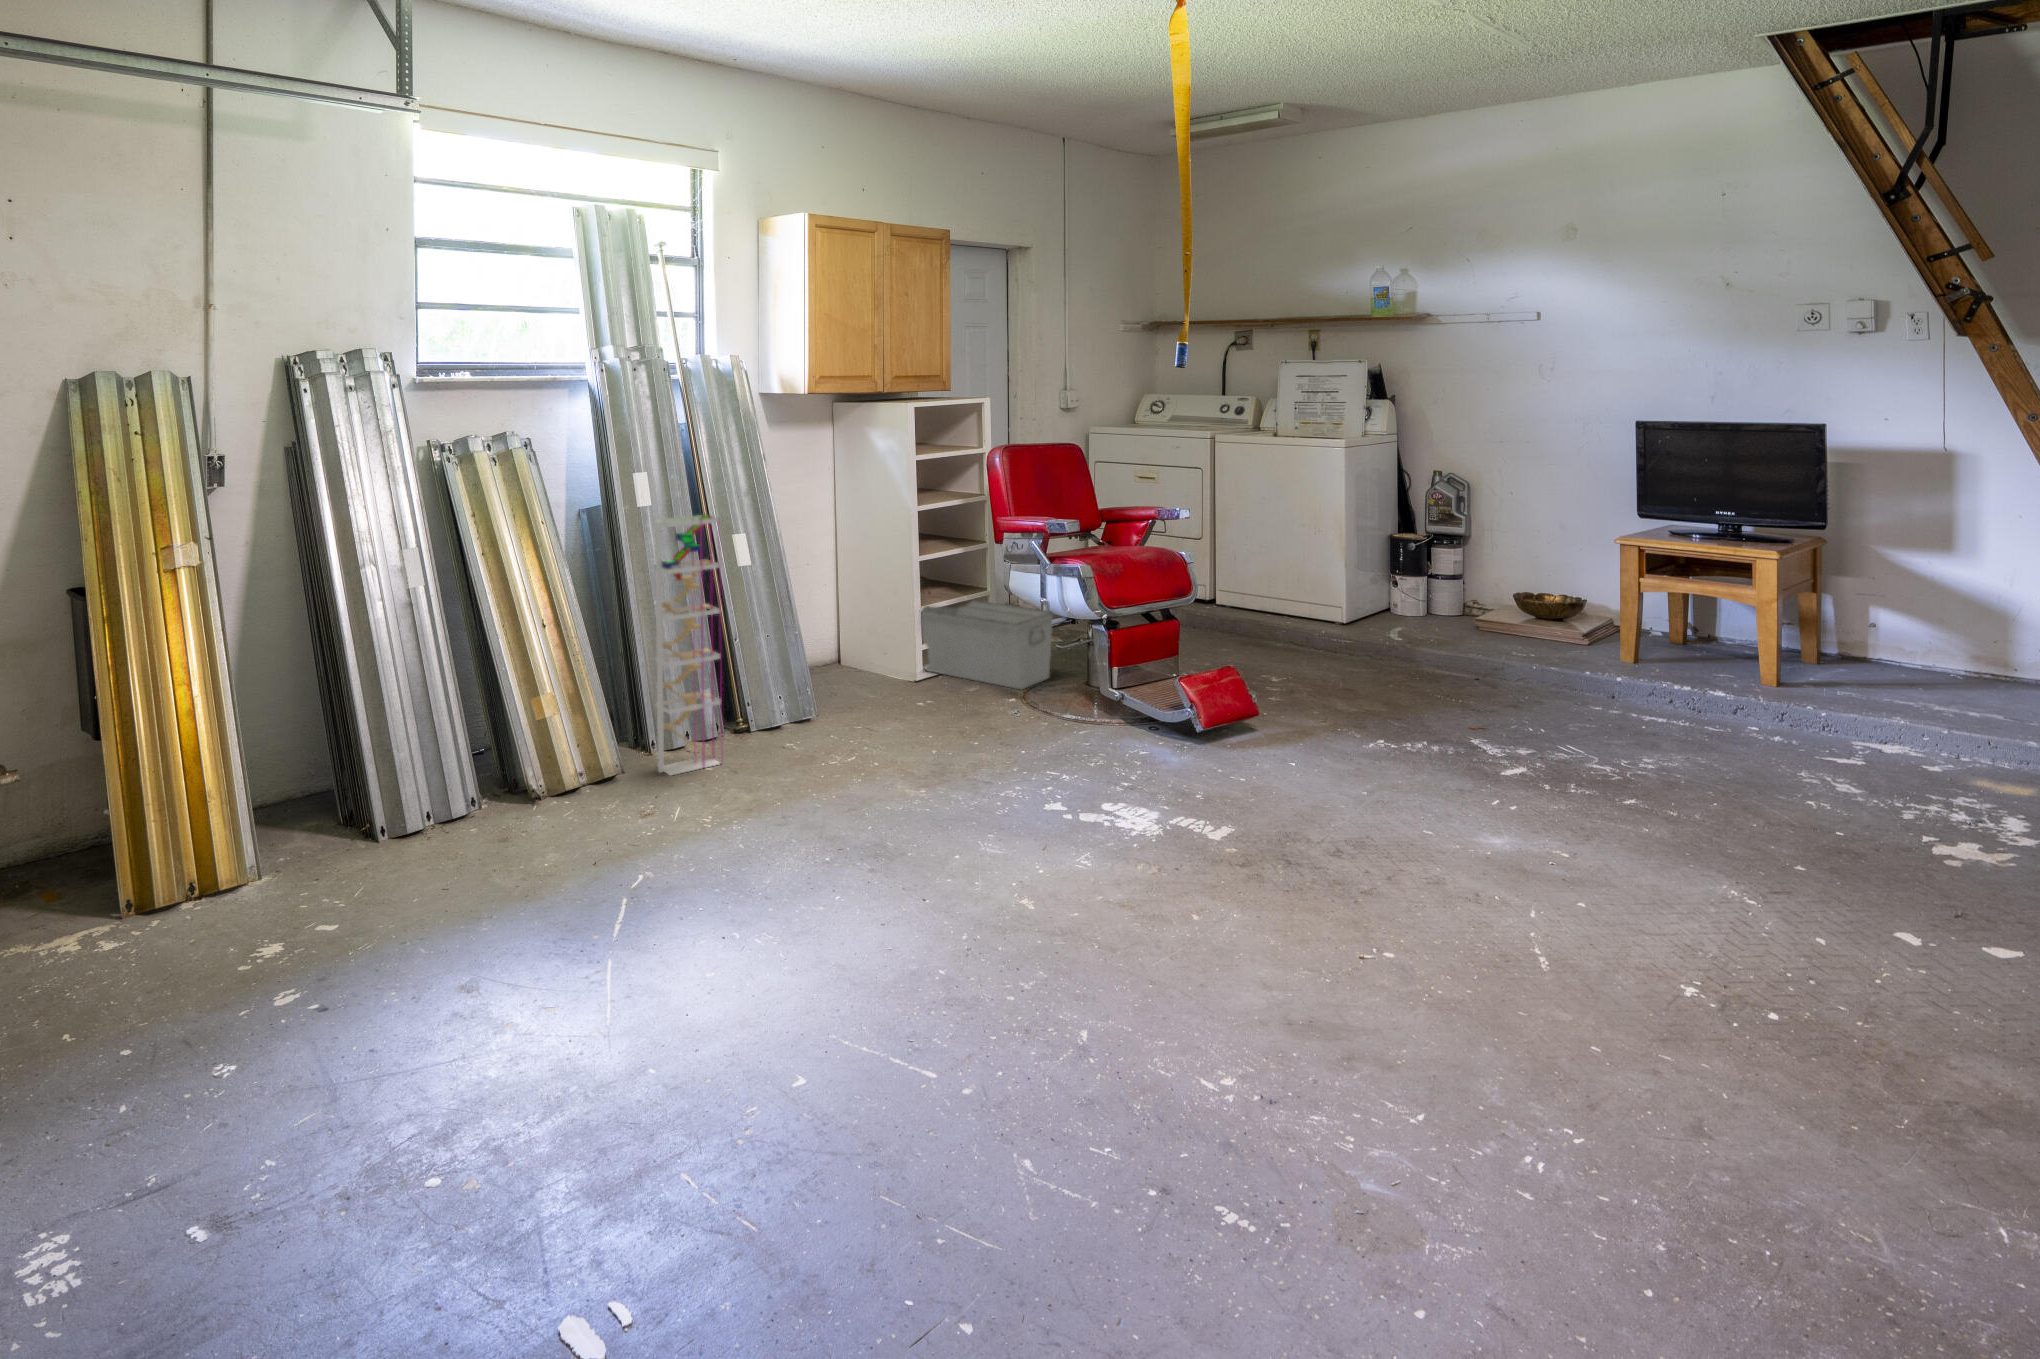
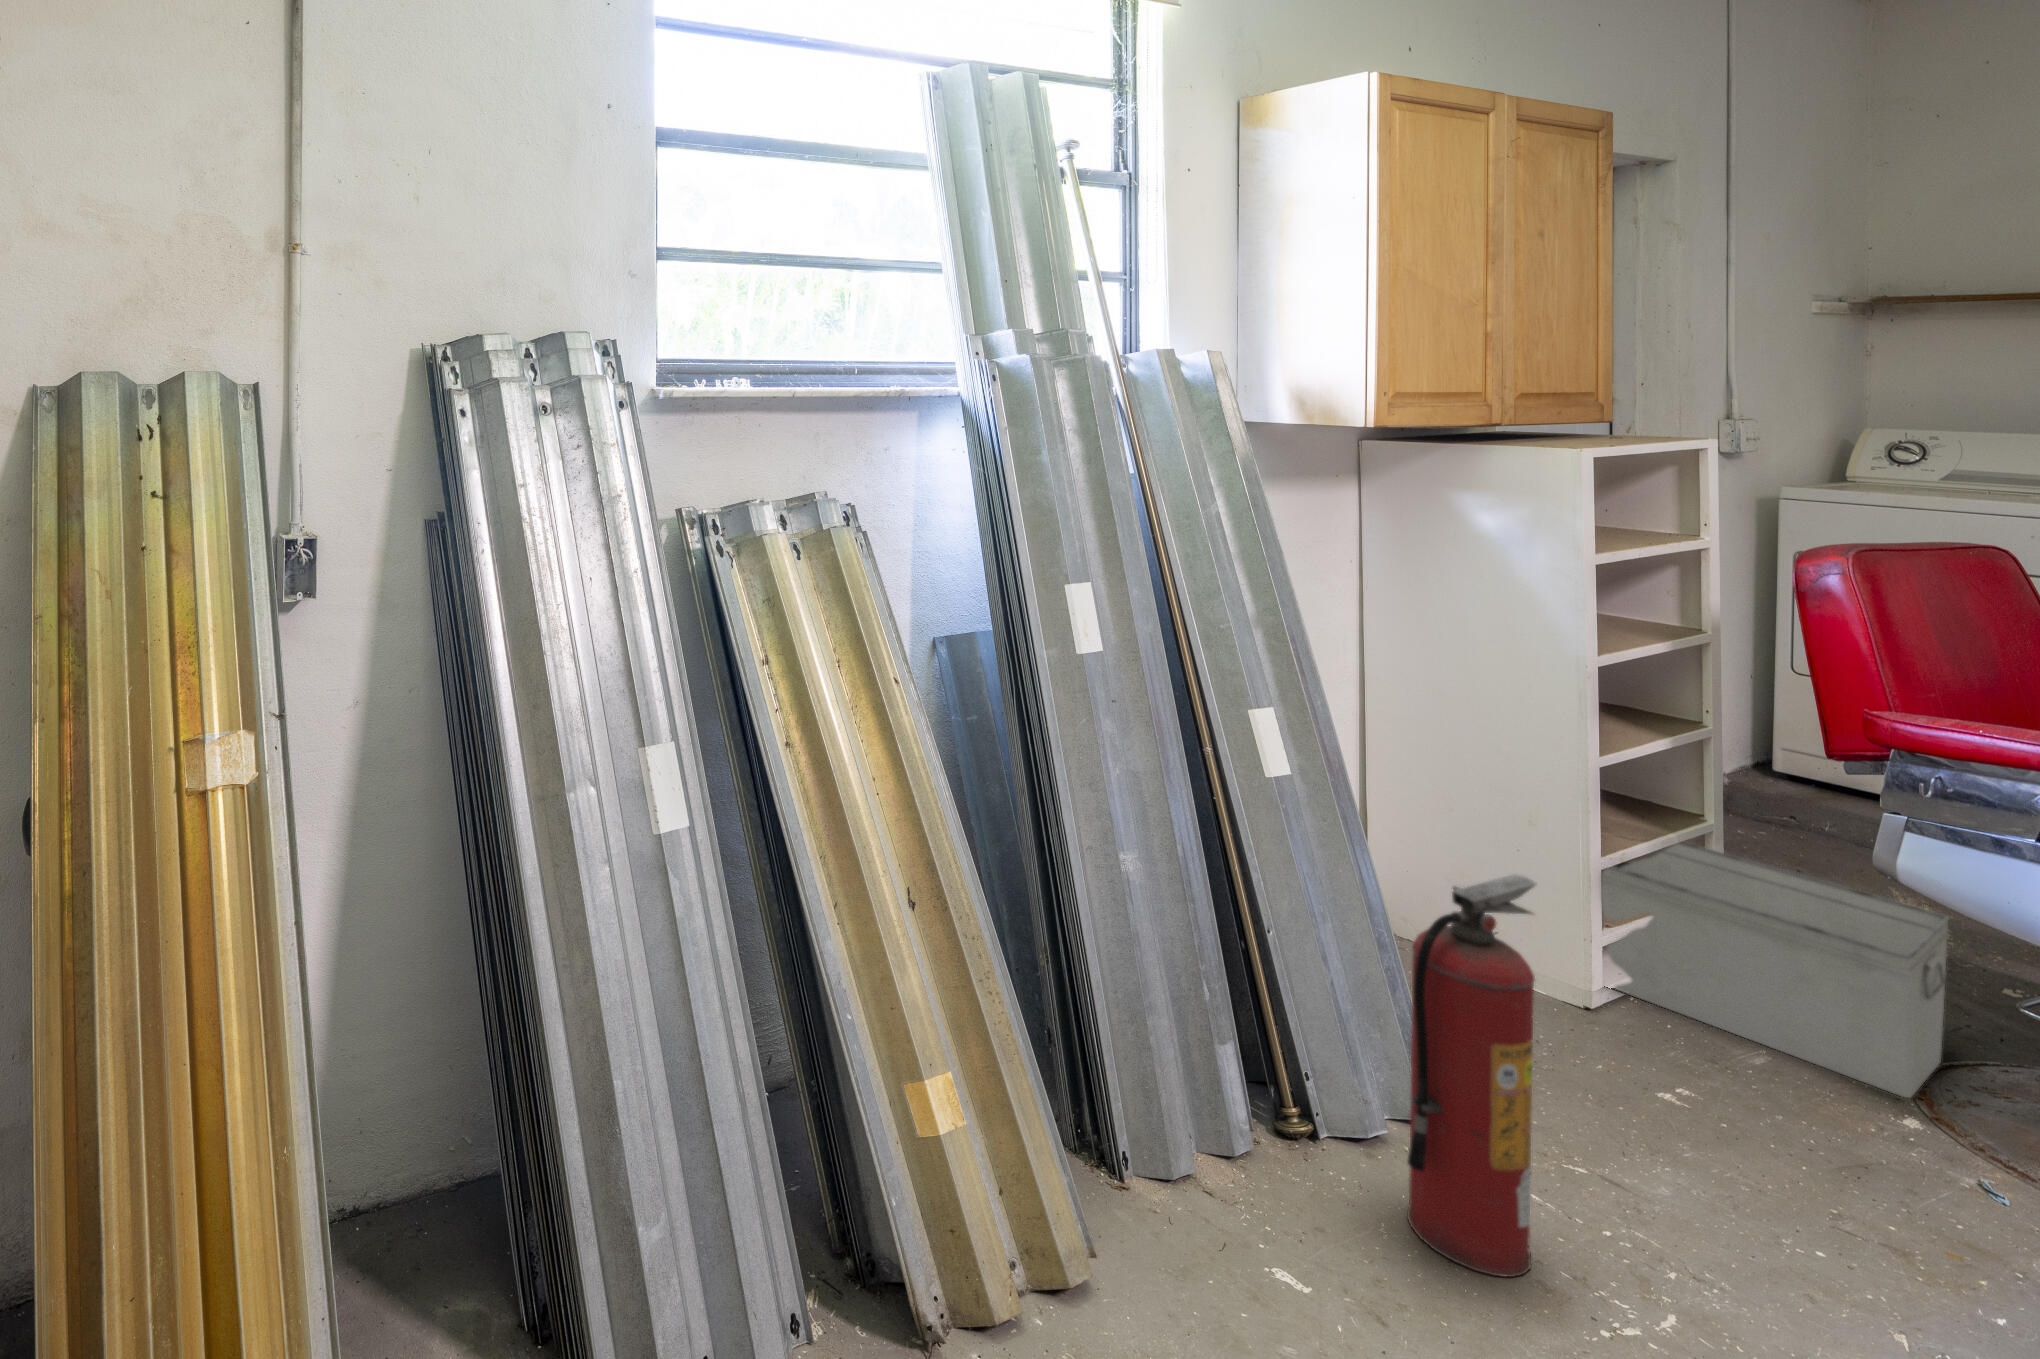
shelving unit: present [654,515,722,775] -> none [1163,703,1335,1315]
fire extinguisher: none [766,584,819,752] -> present [1407,874,1536,1277]

